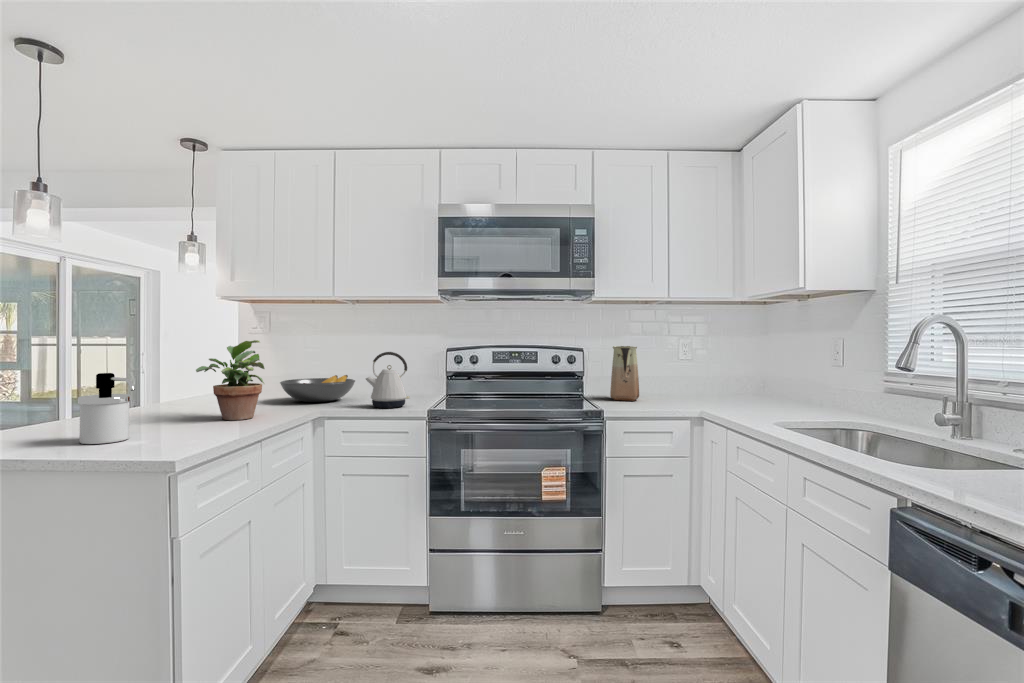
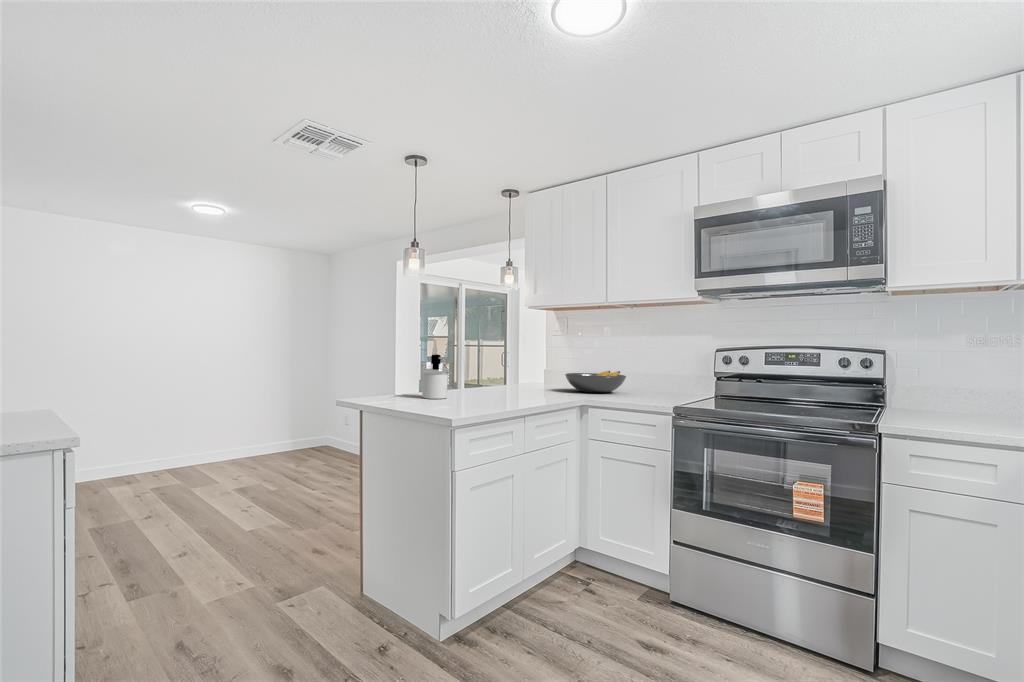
potted plant: present [196,340,265,420] -> none [494,337,540,397]
vase: present [610,346,639,401] -> none [924,348,978,422]
kettle: present [366,352,410,408] -> none [623,349,663,401]

